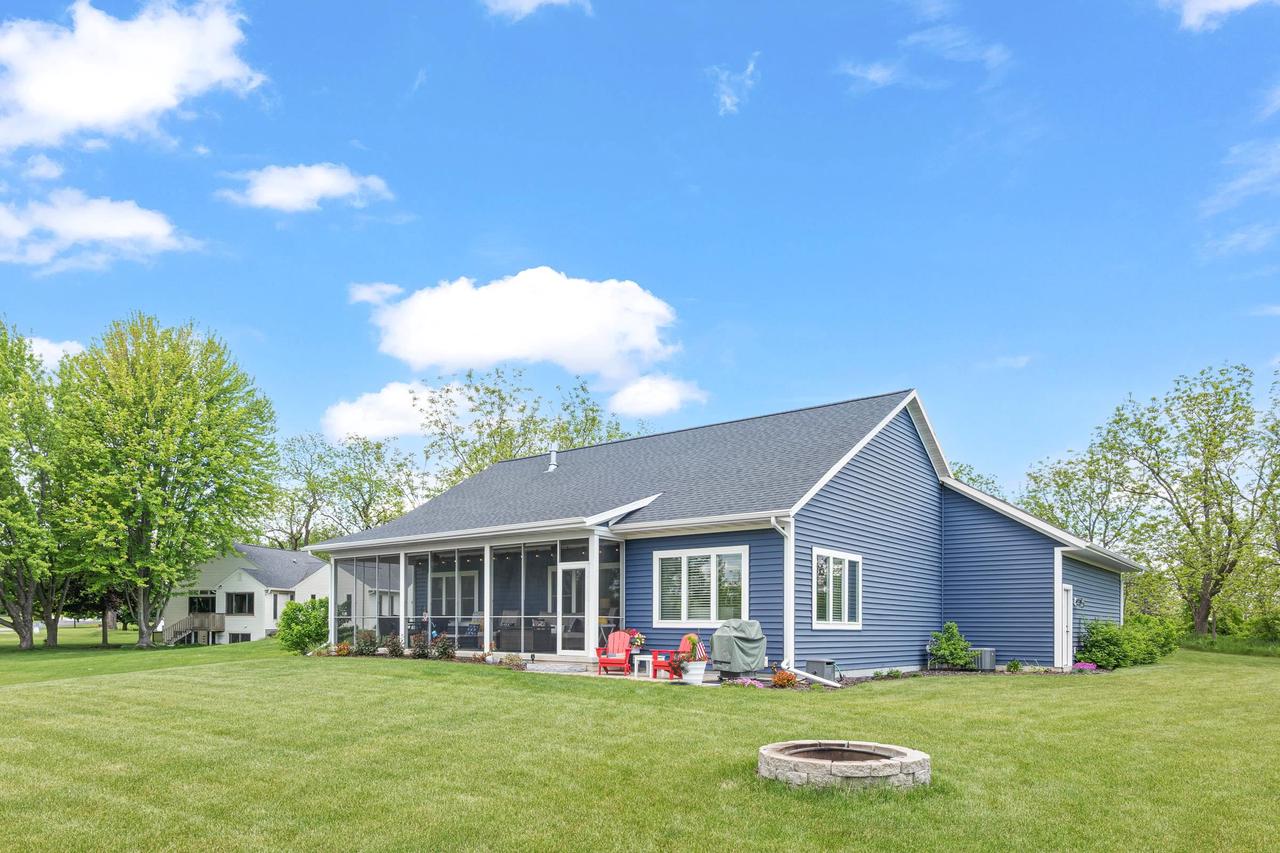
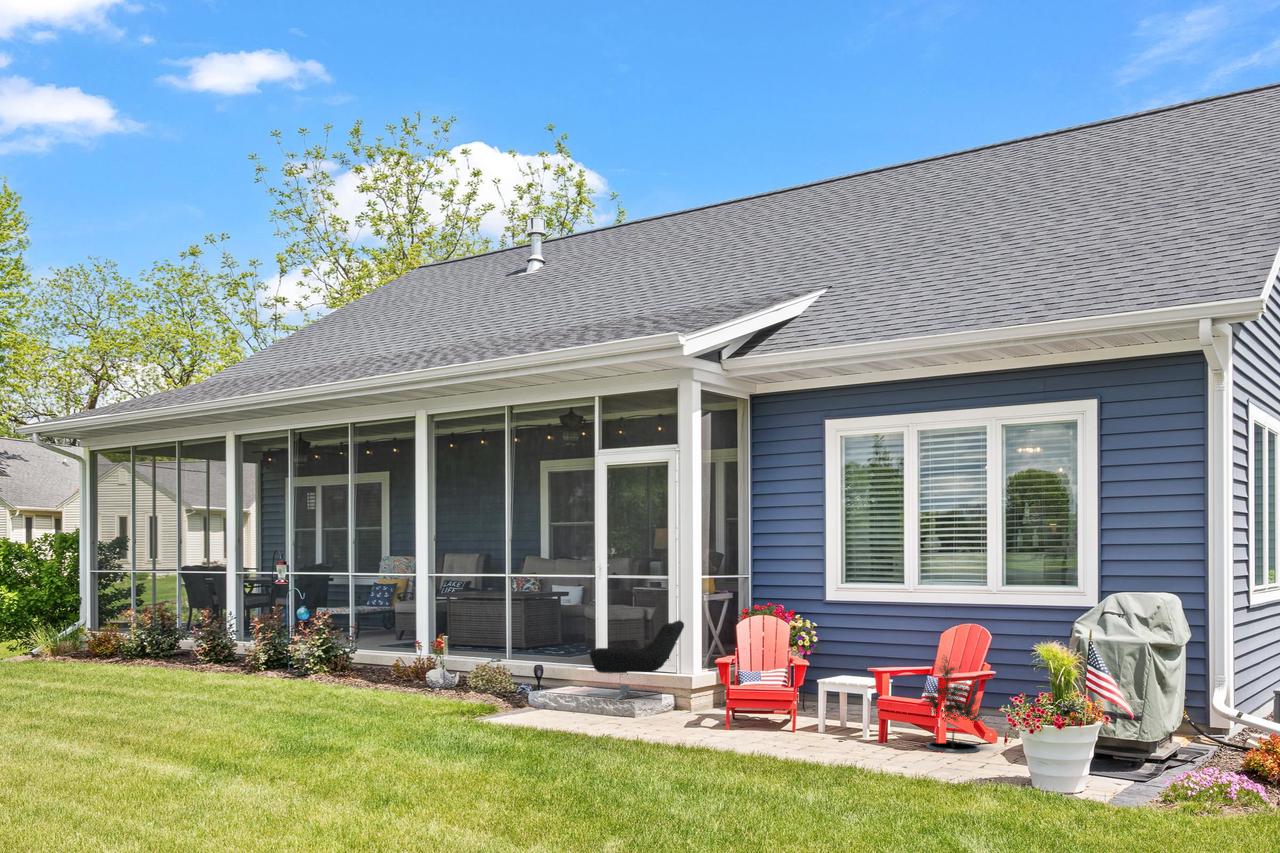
lounge chair: none [551,636,594,671] -> present [590,620,684,701]

